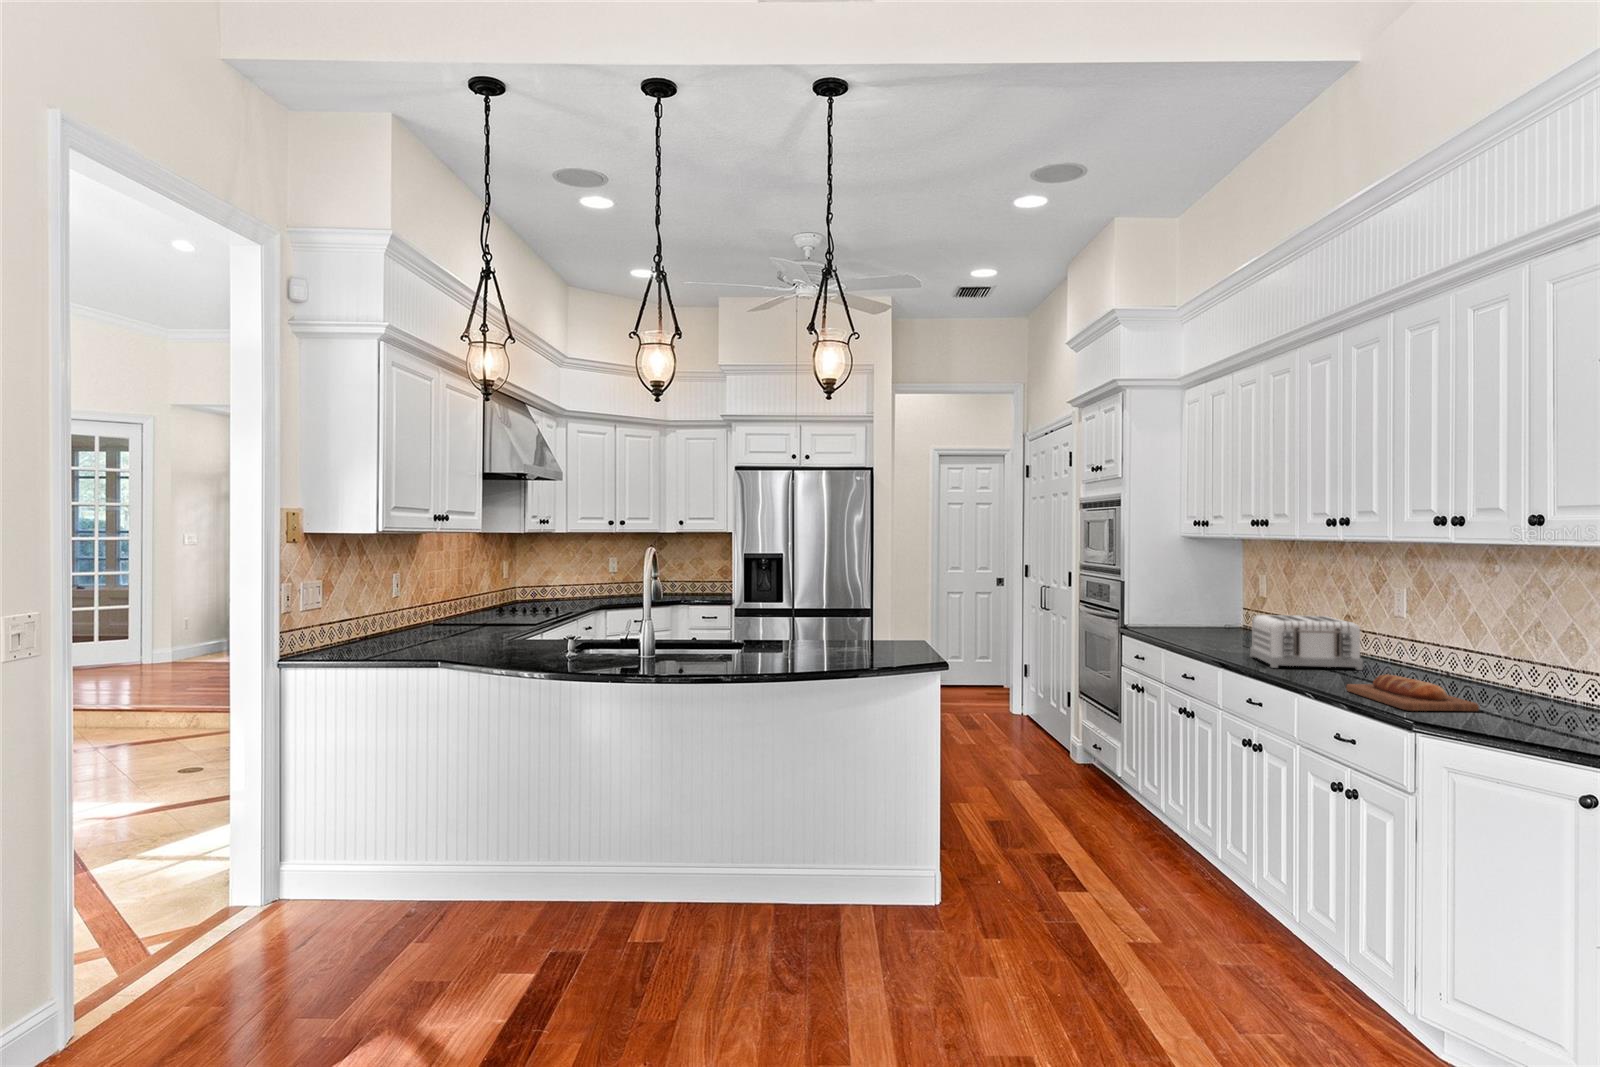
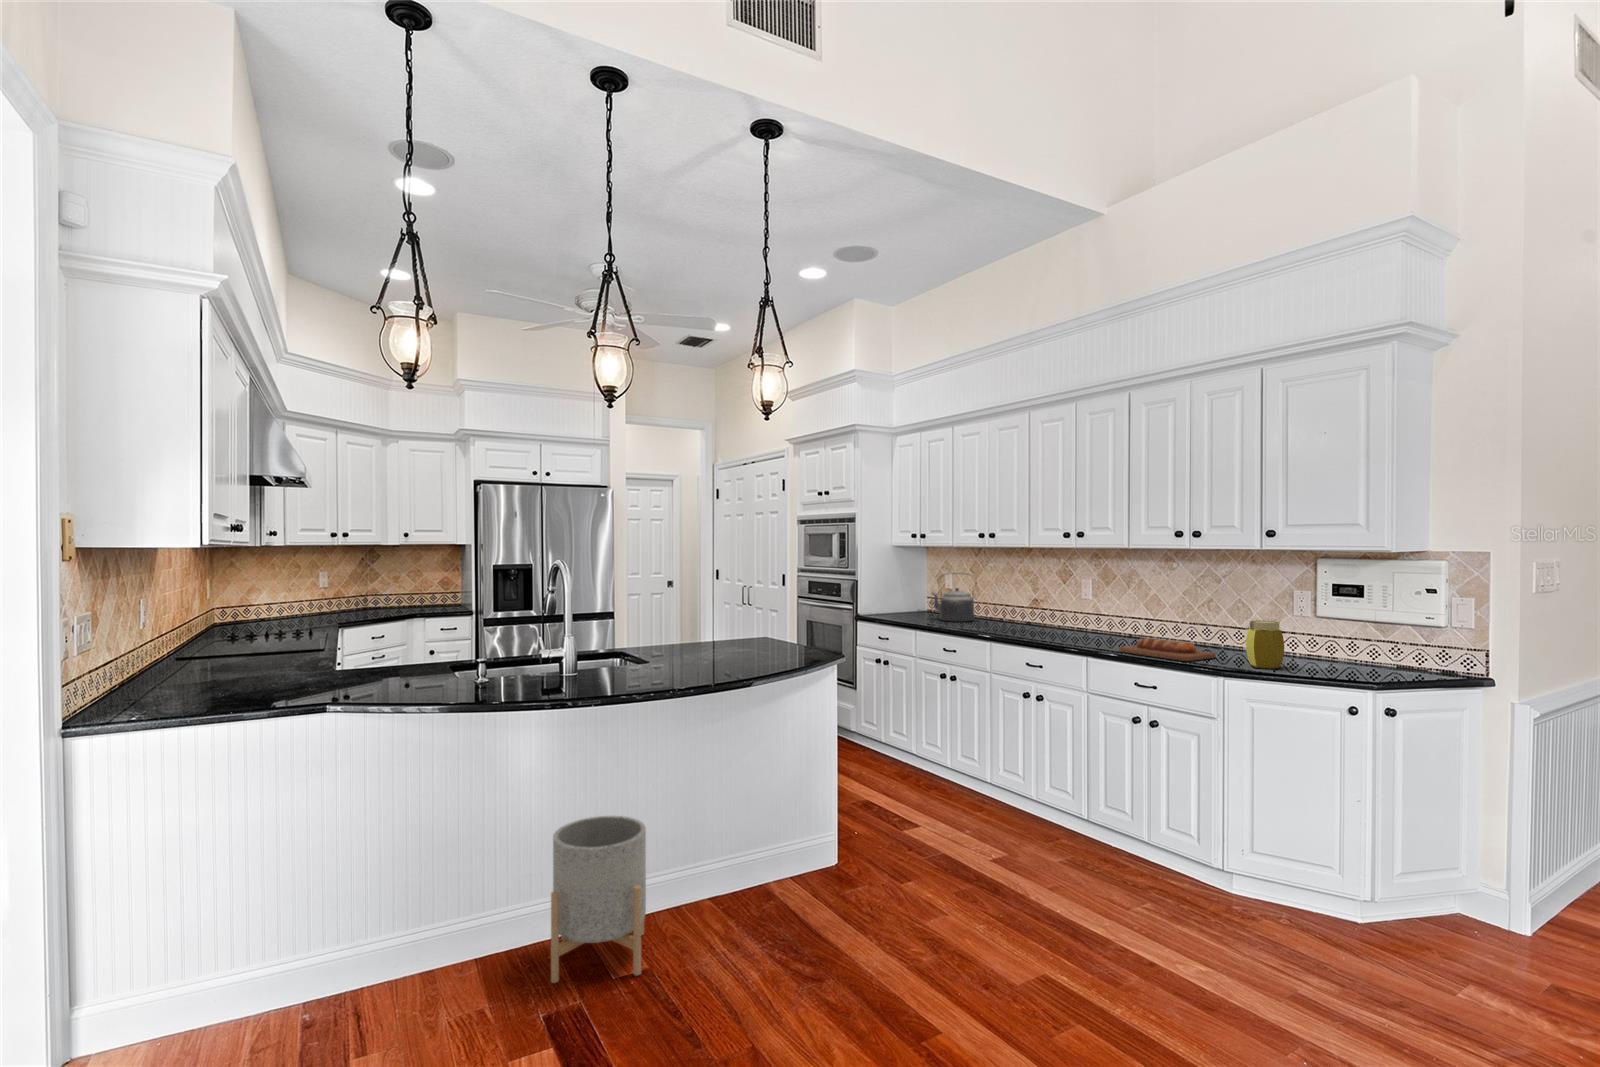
kettle: none [1208,574,1271,641] -> present [931,582,976,622]
toaster: present [1250,615,1363,670] -> none [1000,601,1085,639]
jar: none [1495,656,1552,733] -> present [1246,620,1284,669]
planter: none [581,796,690,948] -> present [551,816,646,983]

